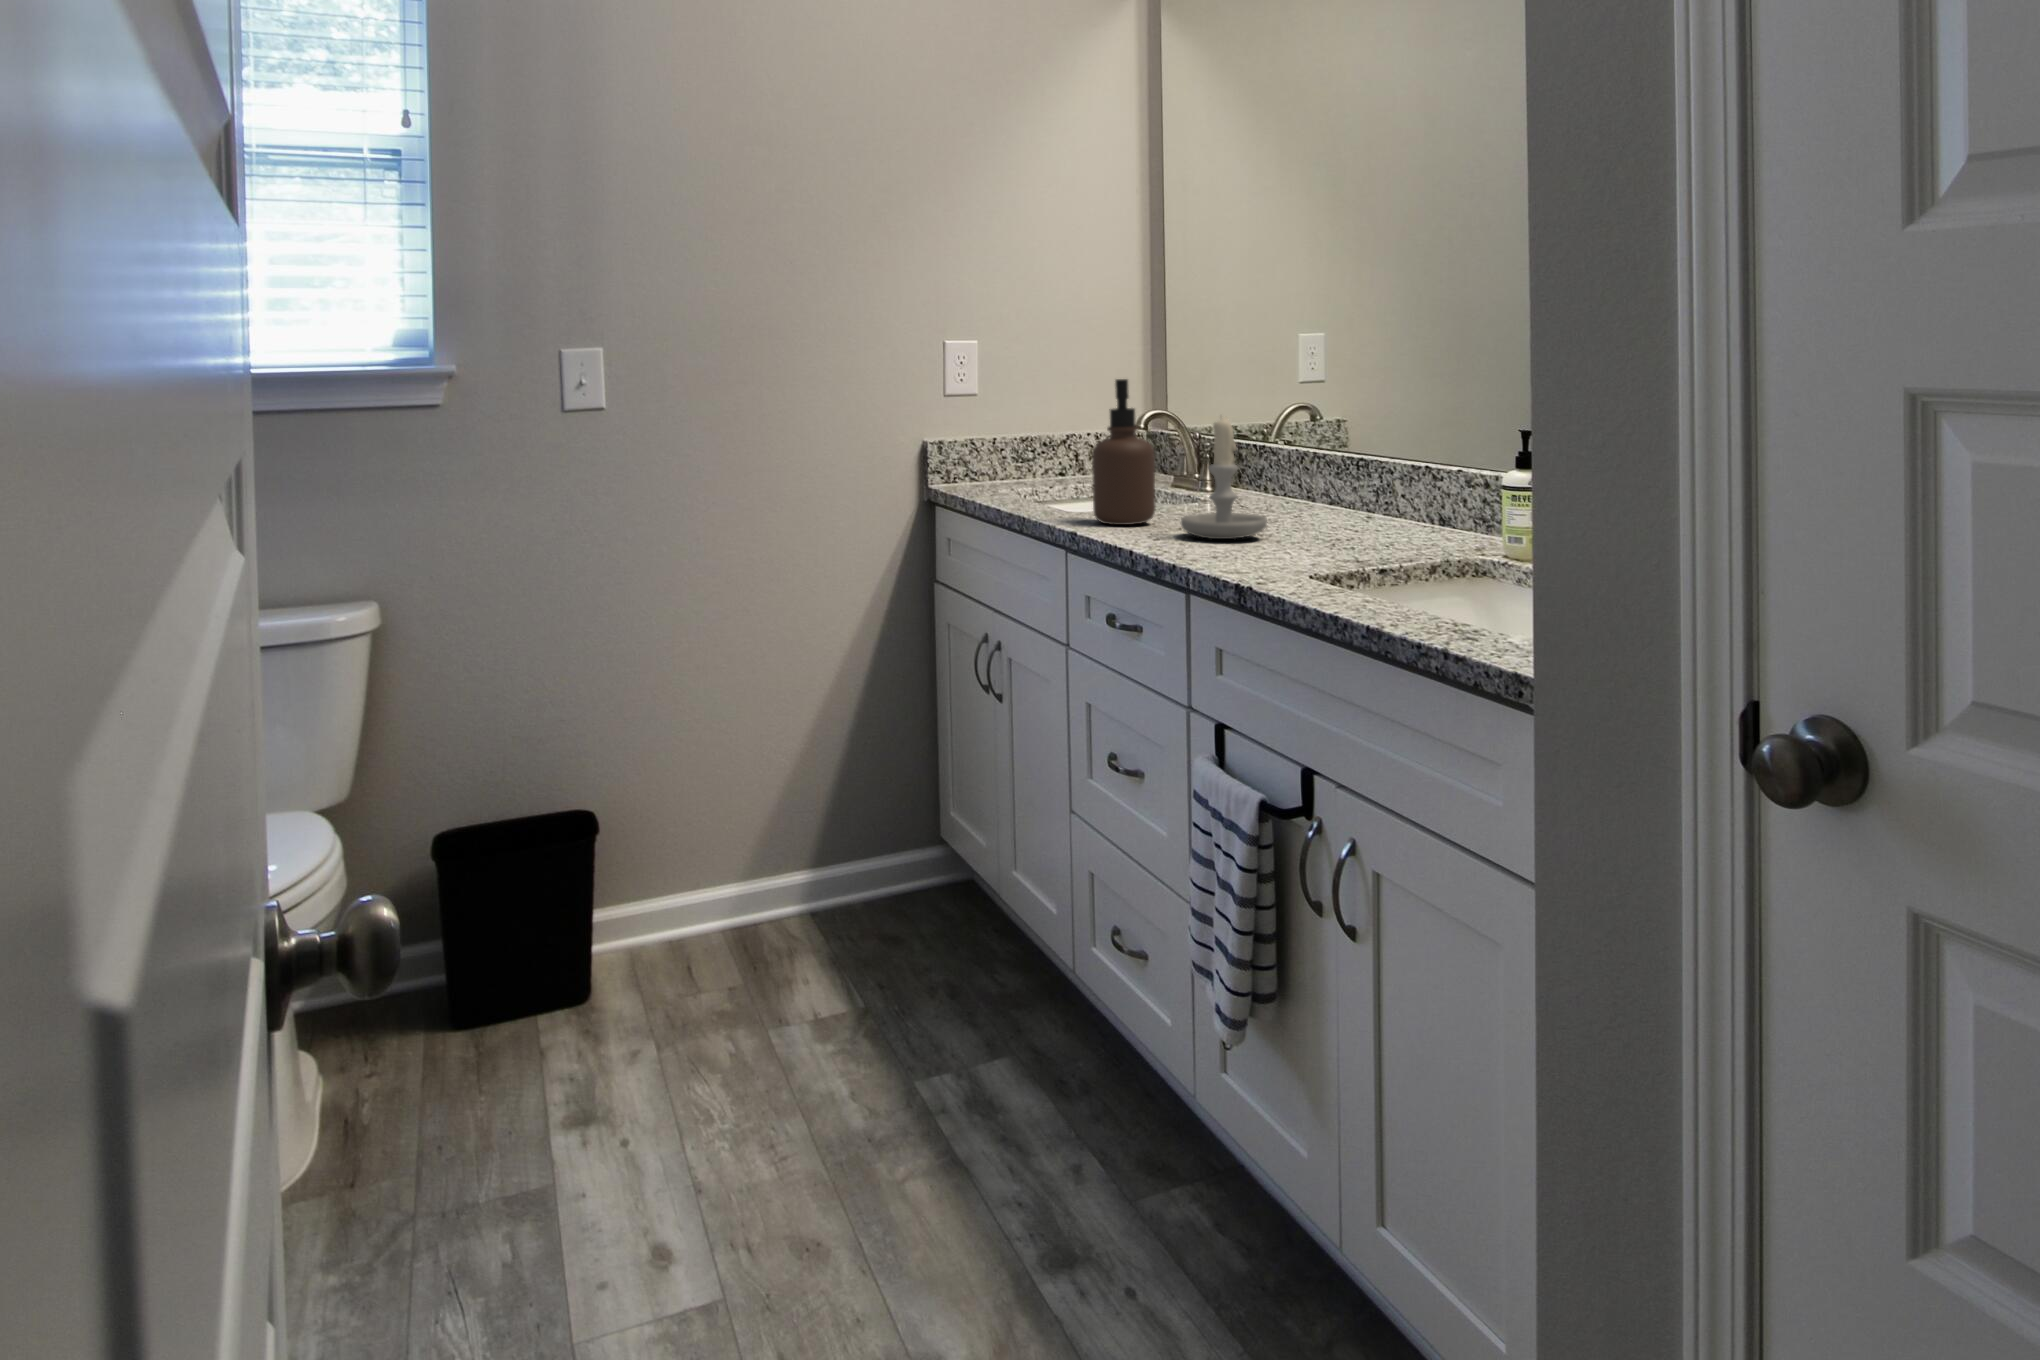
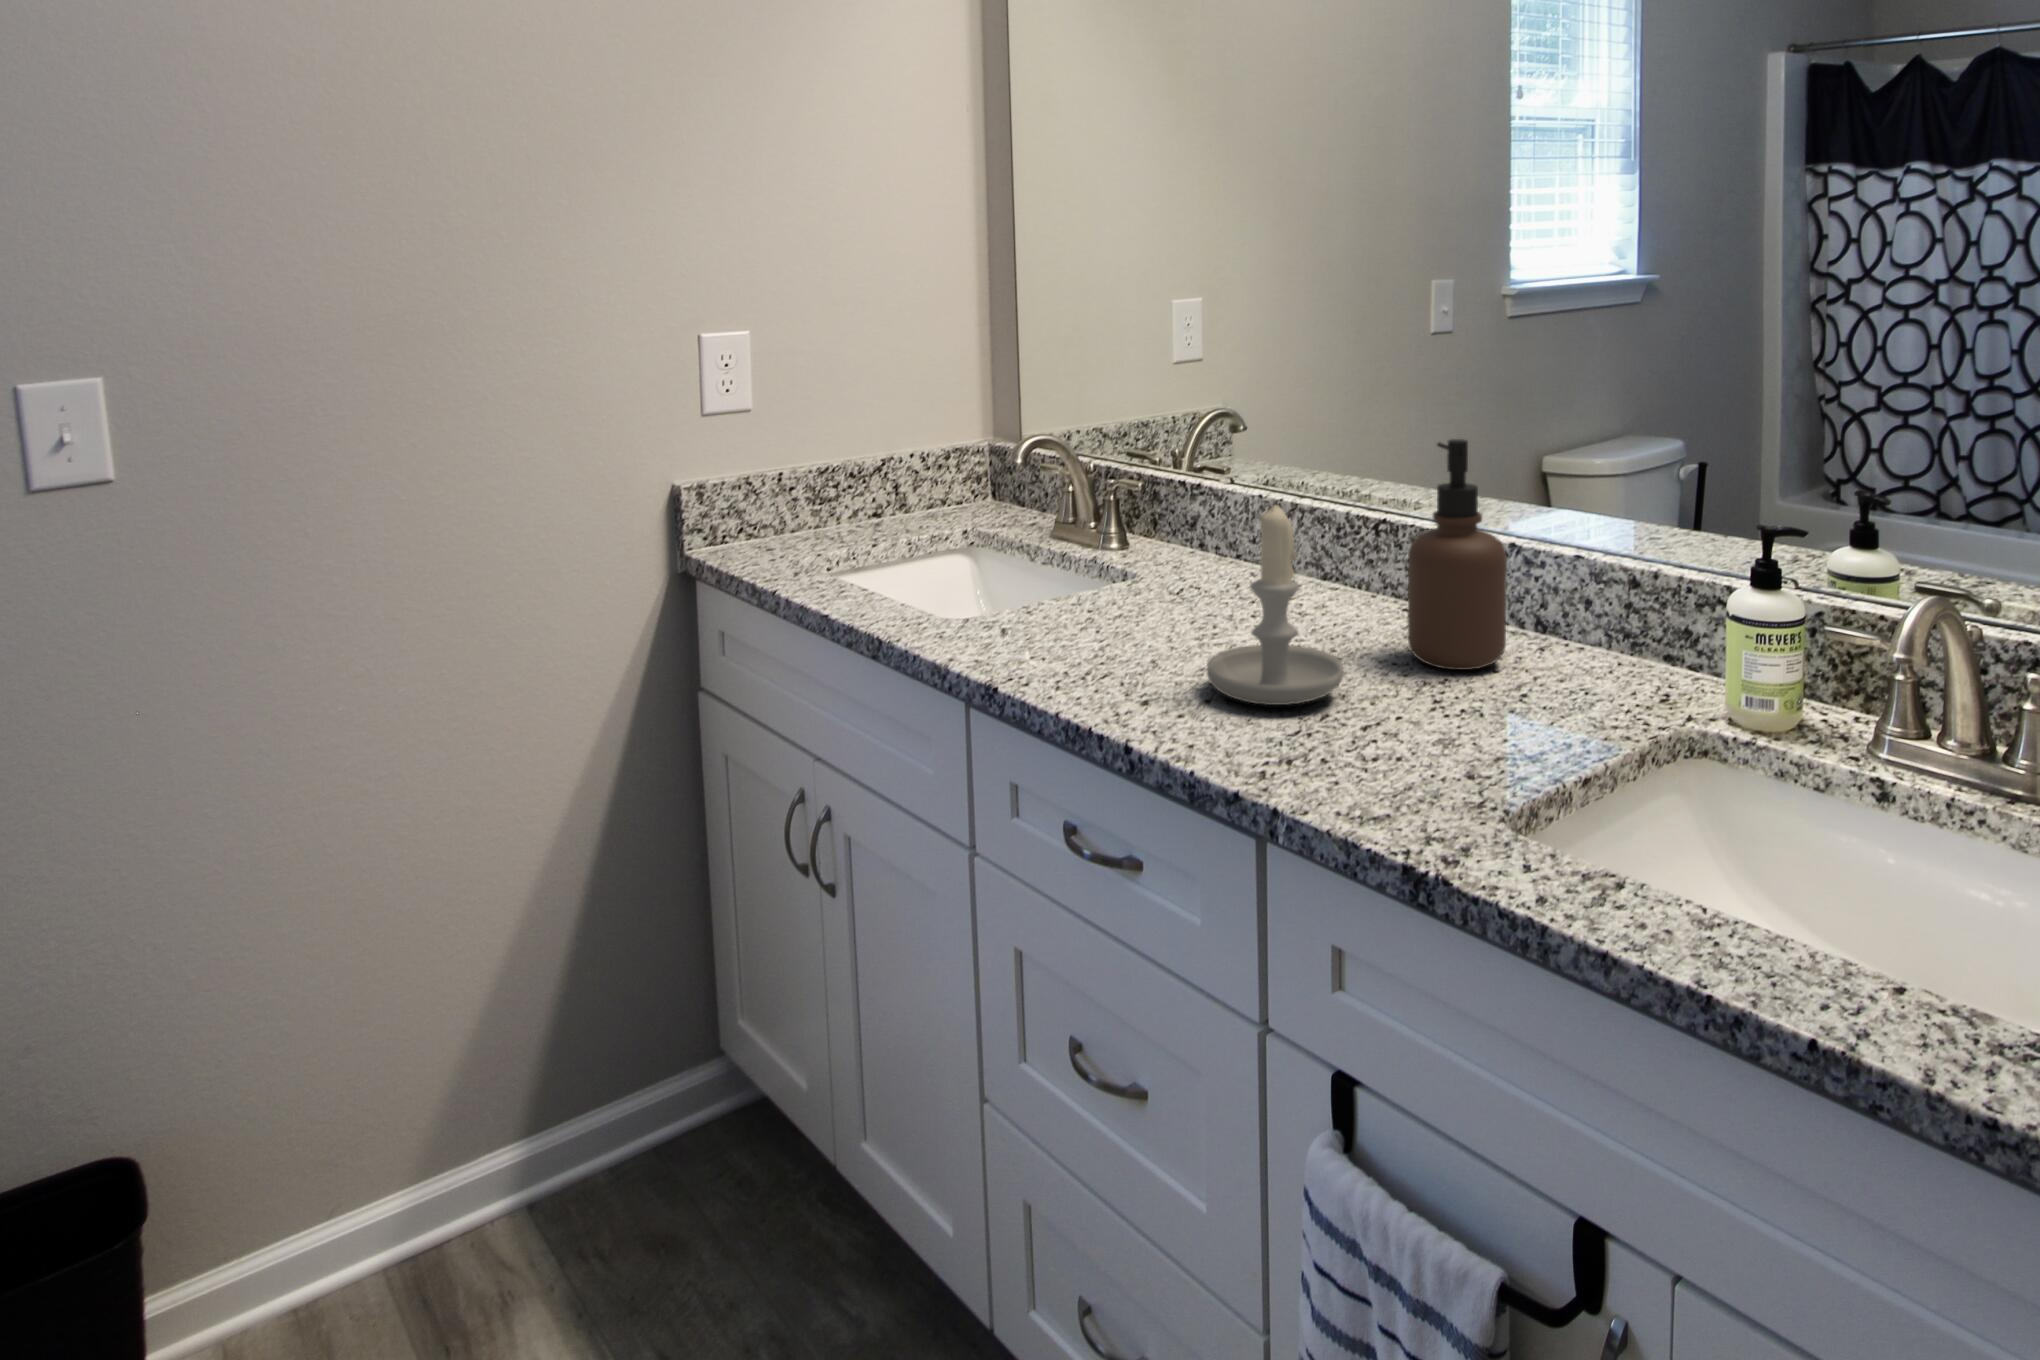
soap dispenser: present [1092,379,1155,525] -> present [1408,439,1507,670]

